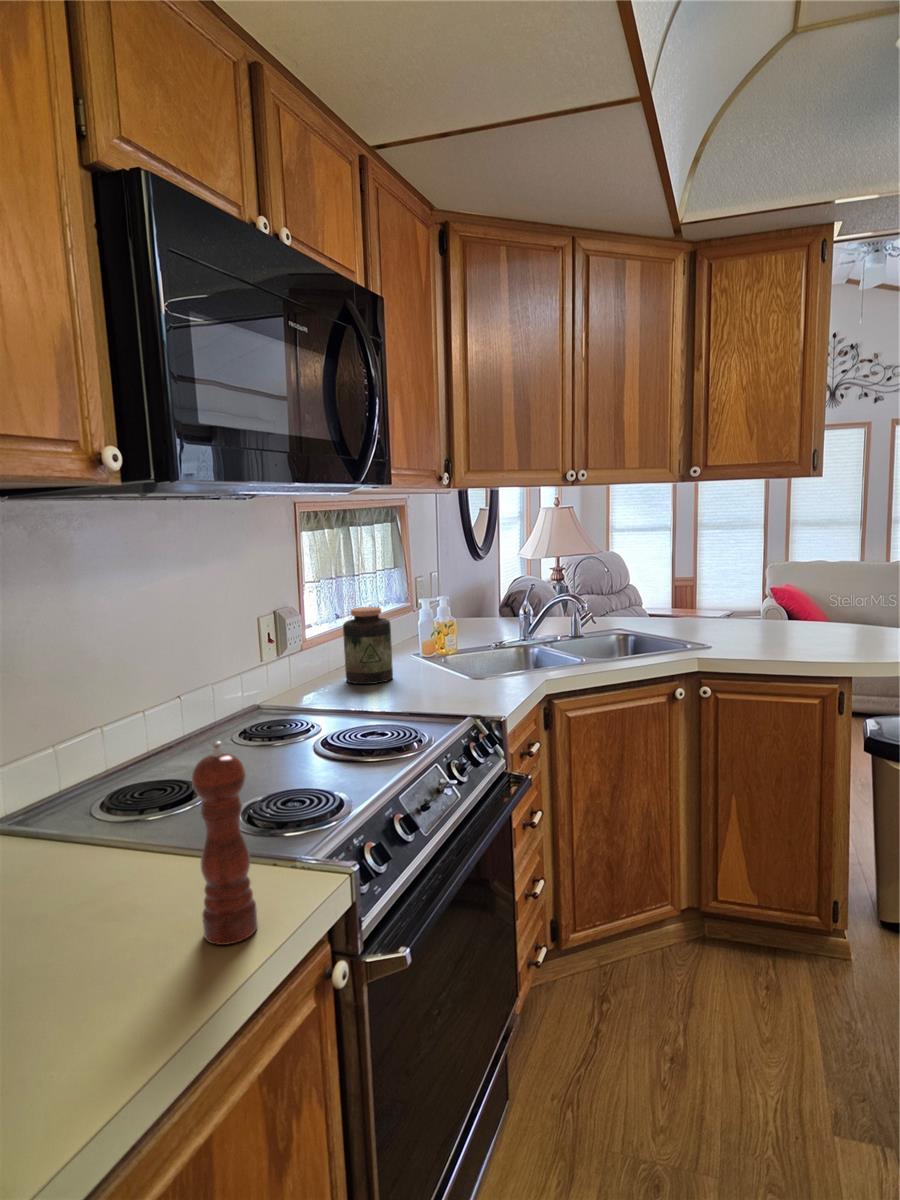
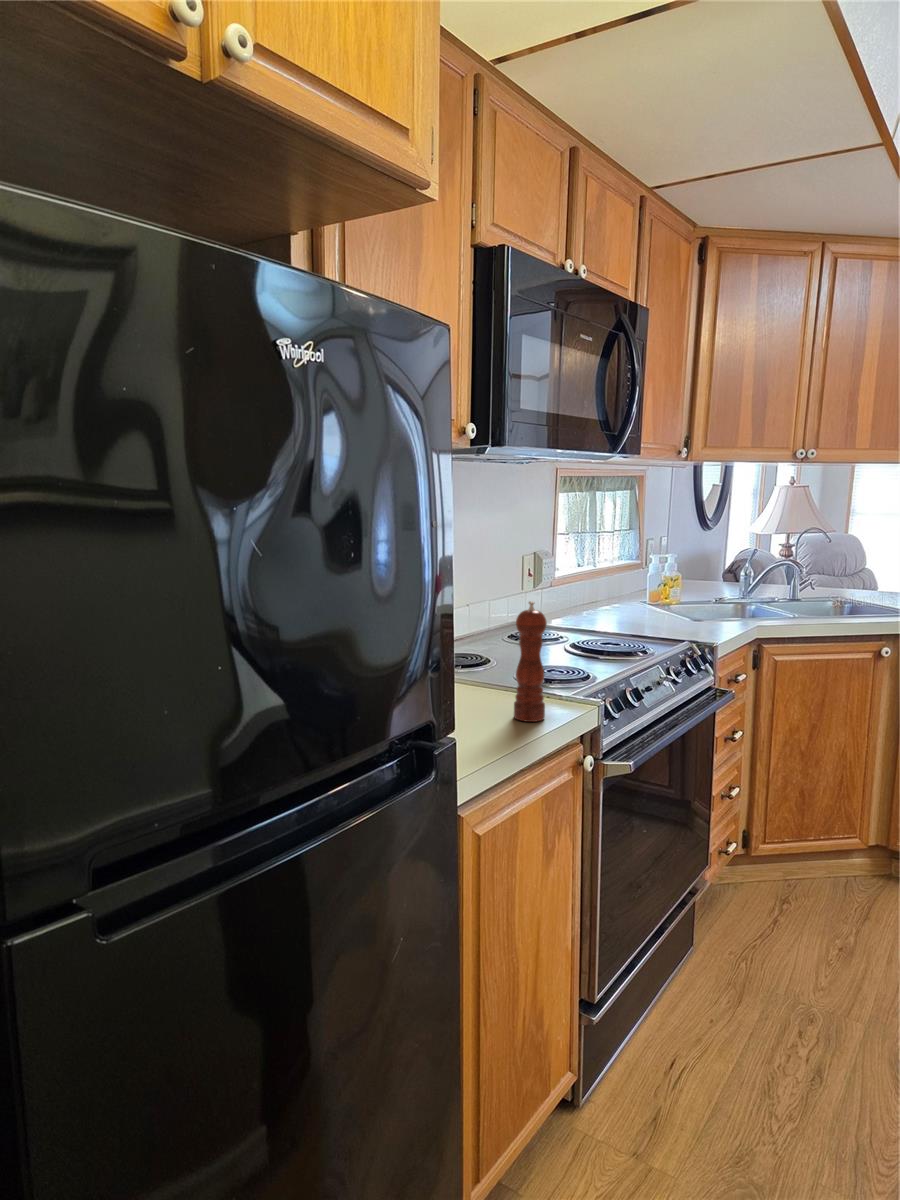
jar: present [343,607,393,684] -> none [587,555,627,616]

